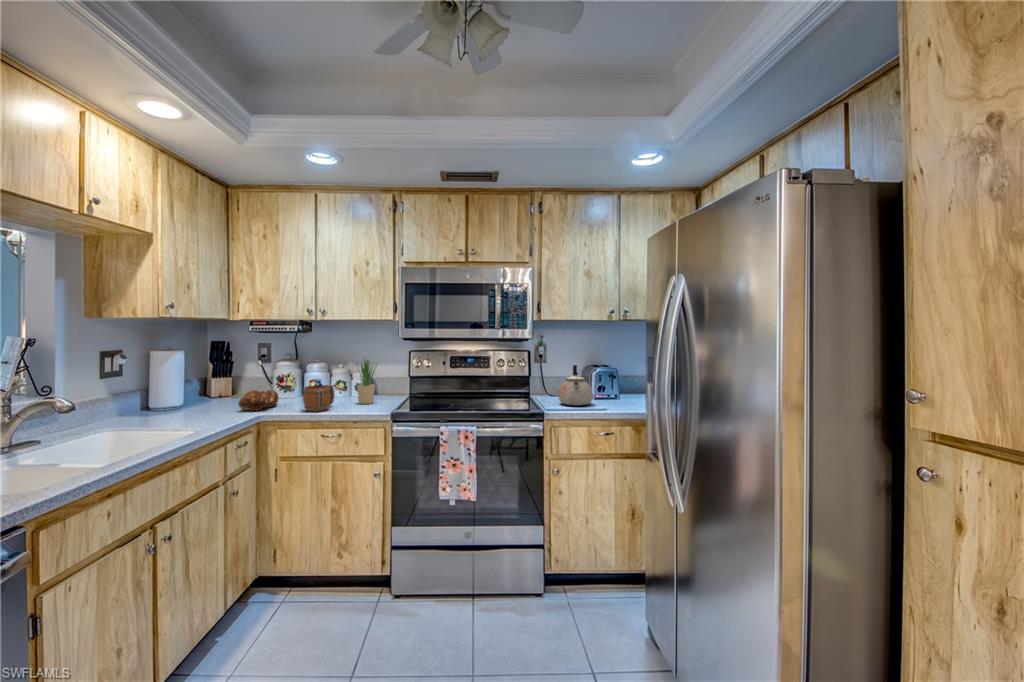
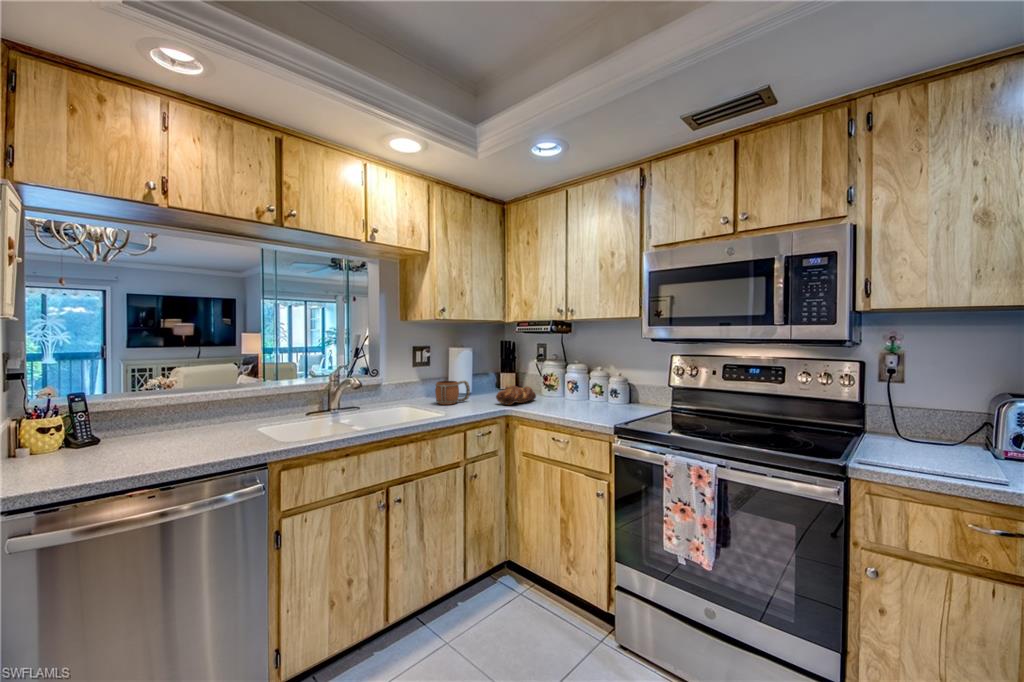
potted plant: present [357,360,376,404] -> none [600,354,622,412]
kettle: present [558,365,593,406] -> none [896,389,985,467]
mug: present [303,384,335,411] -> present [435,381,470,405]

